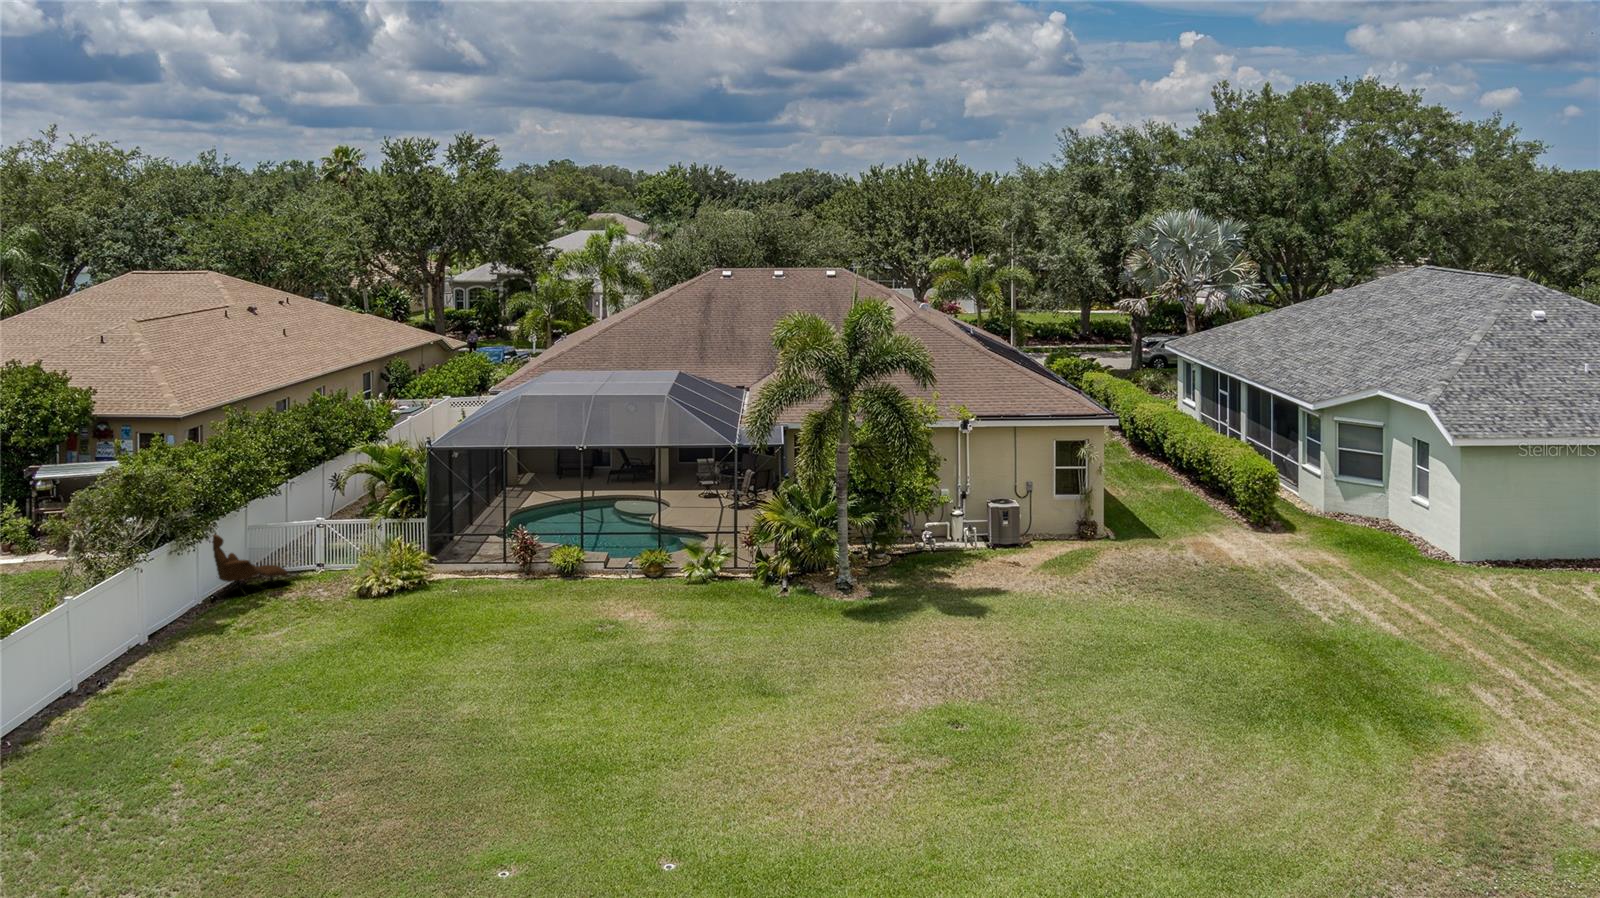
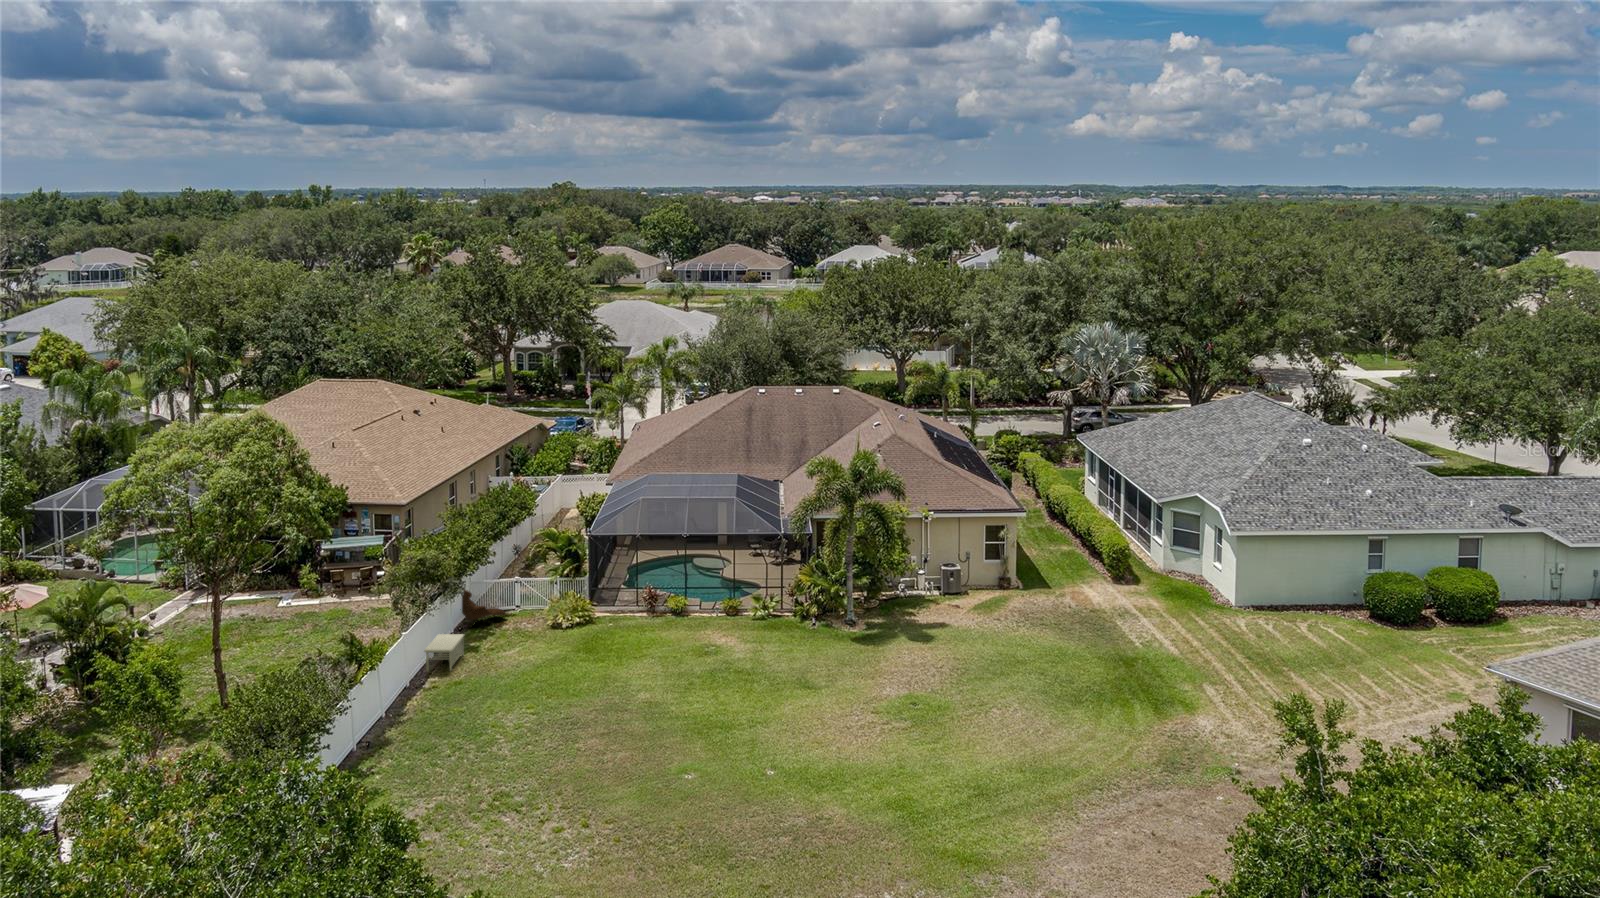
storage bench: none [91,602,184,665] -> present [424,634,464,671]

